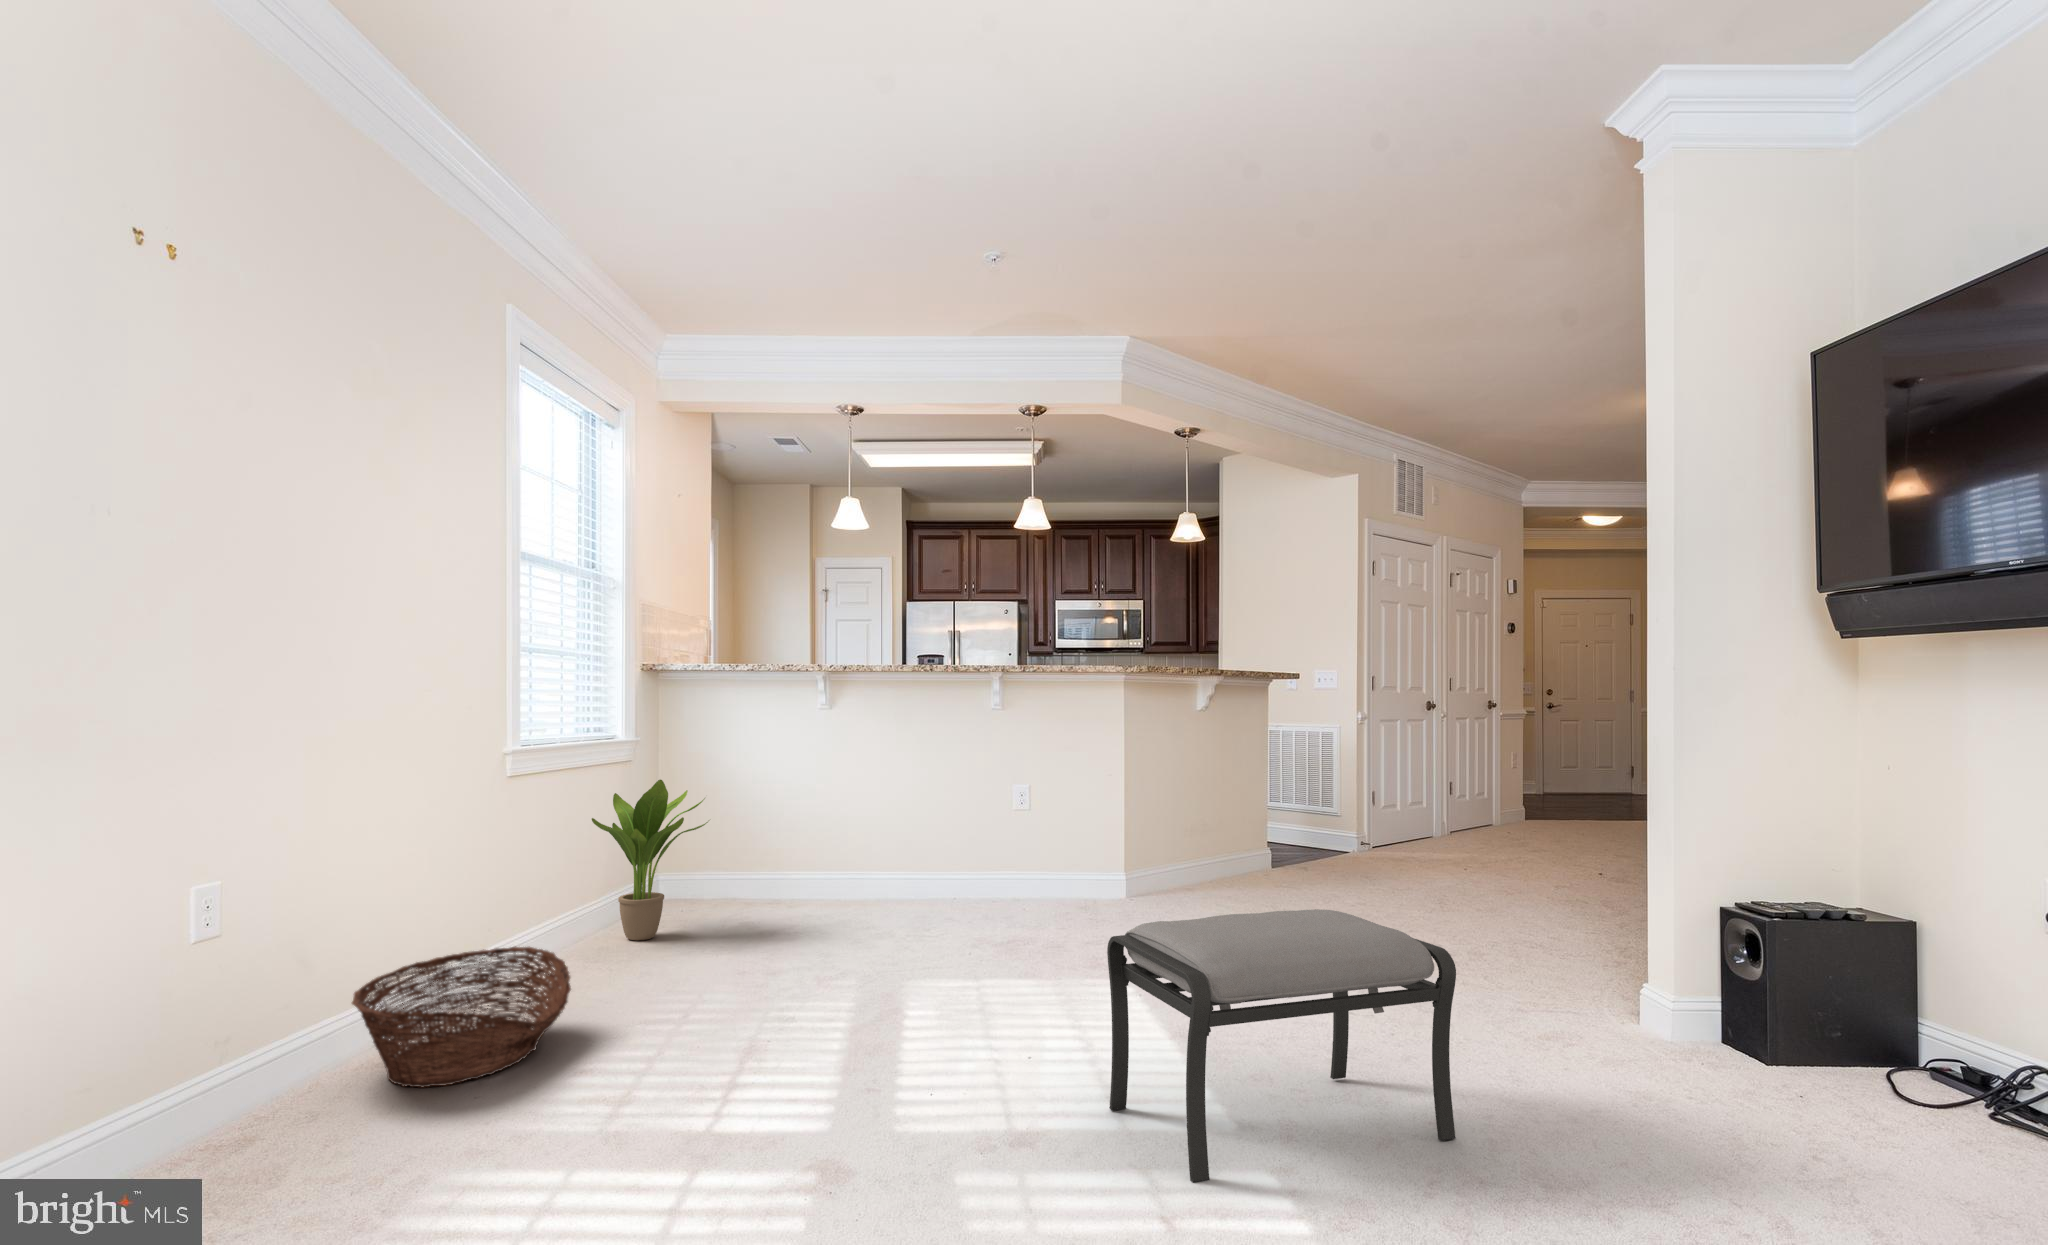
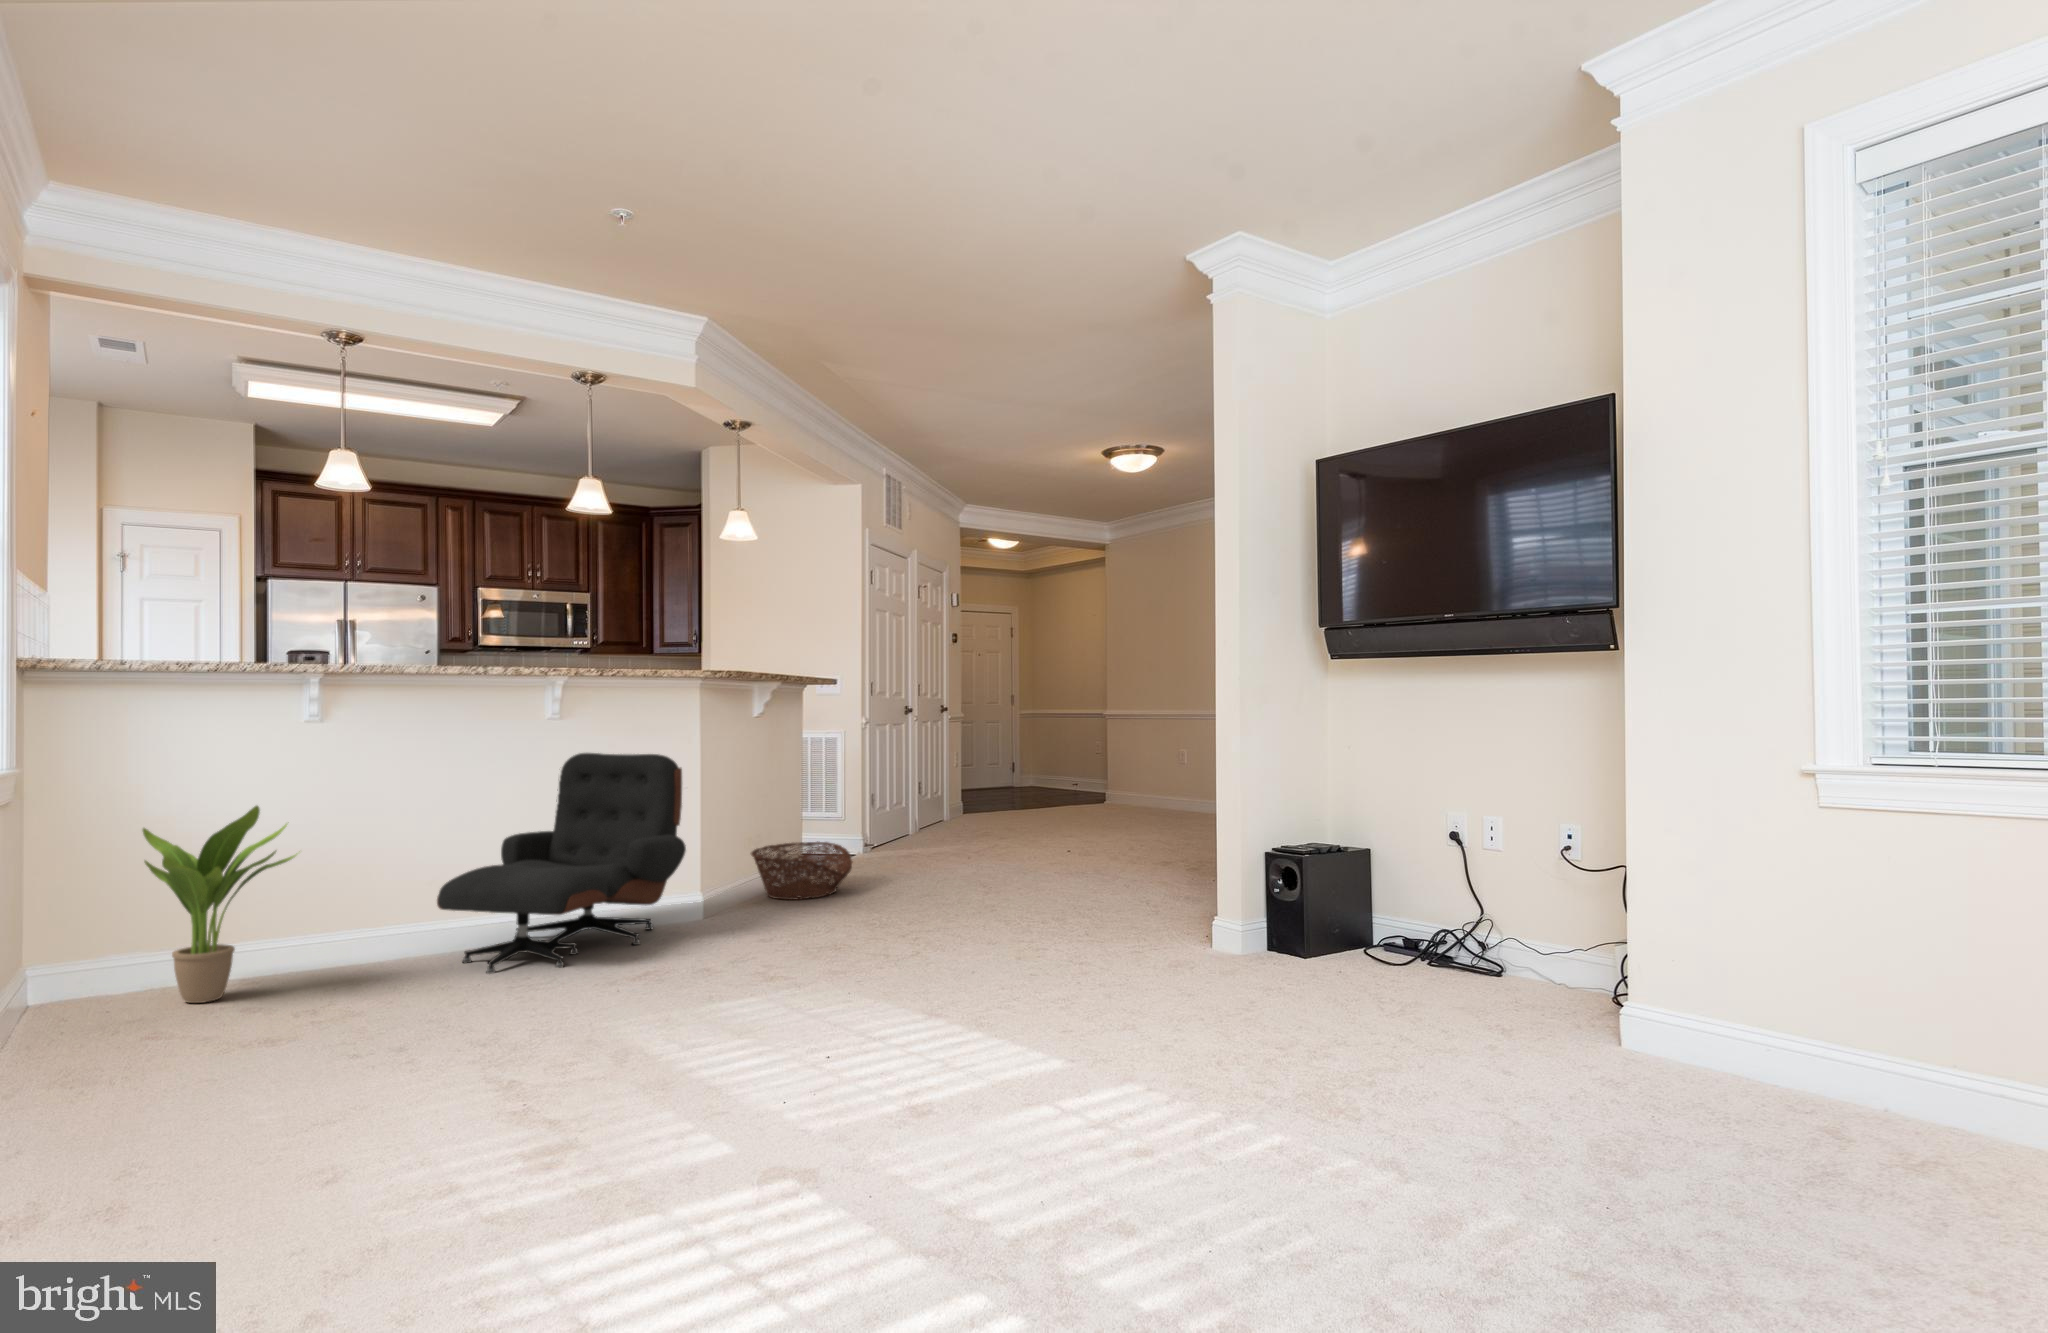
lounge chair: none [831,743,1075,947] -> present [437,753,686,974]
ottoman: present [1107,909,1456,1183] -> none [936,872,1183,1073]
basket: present [352,946,571,1088] -> present [751,841,852,900]

